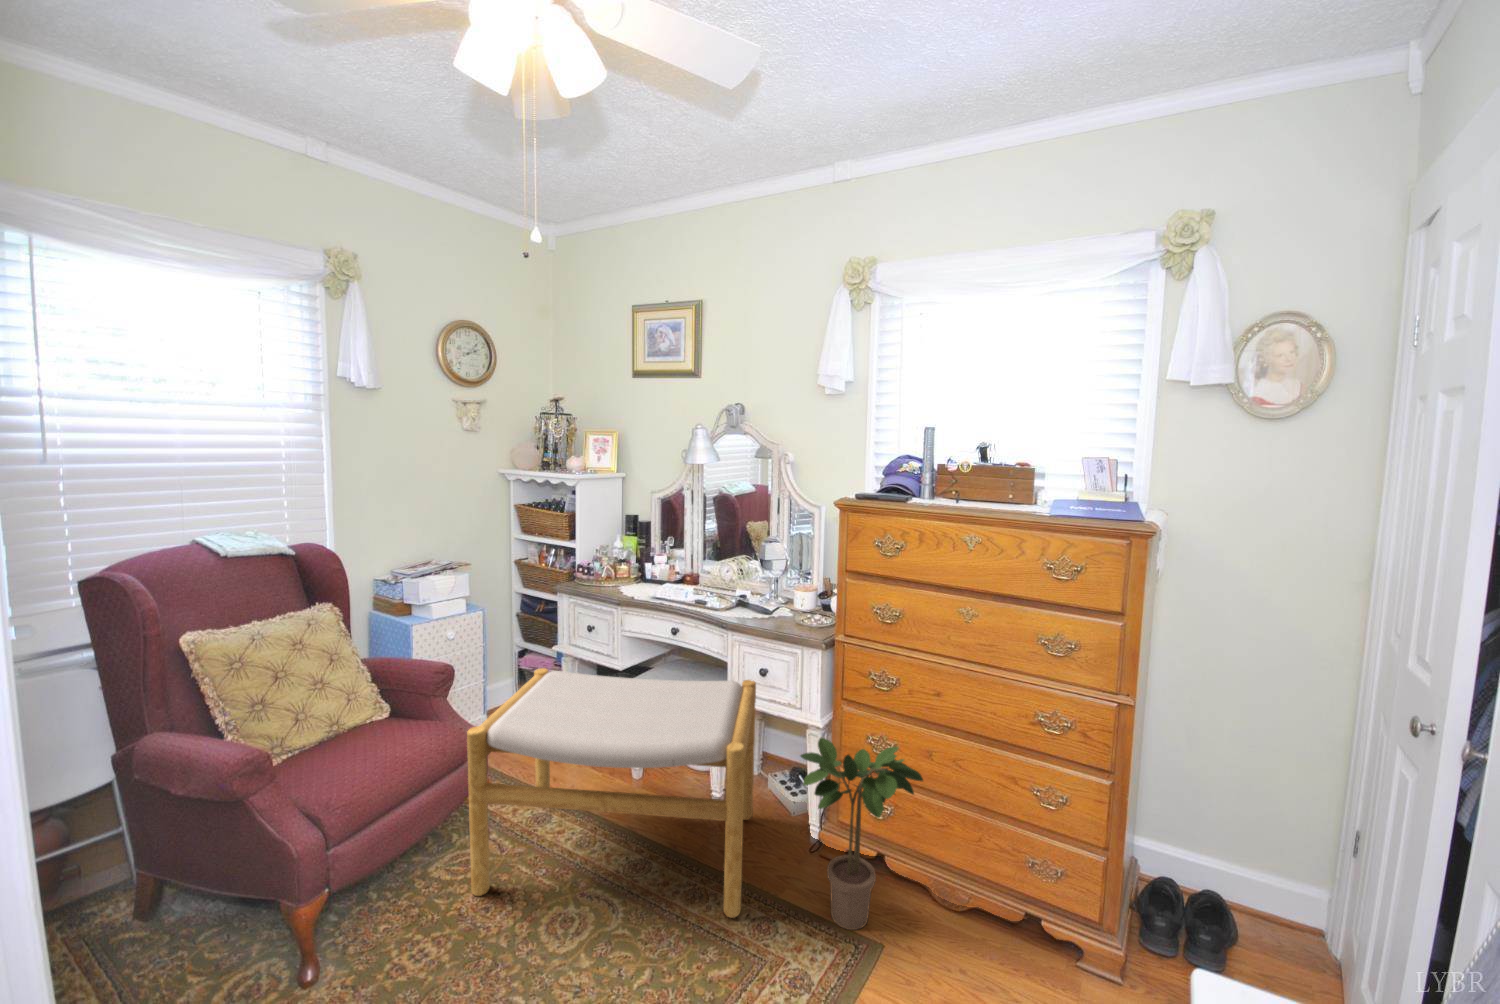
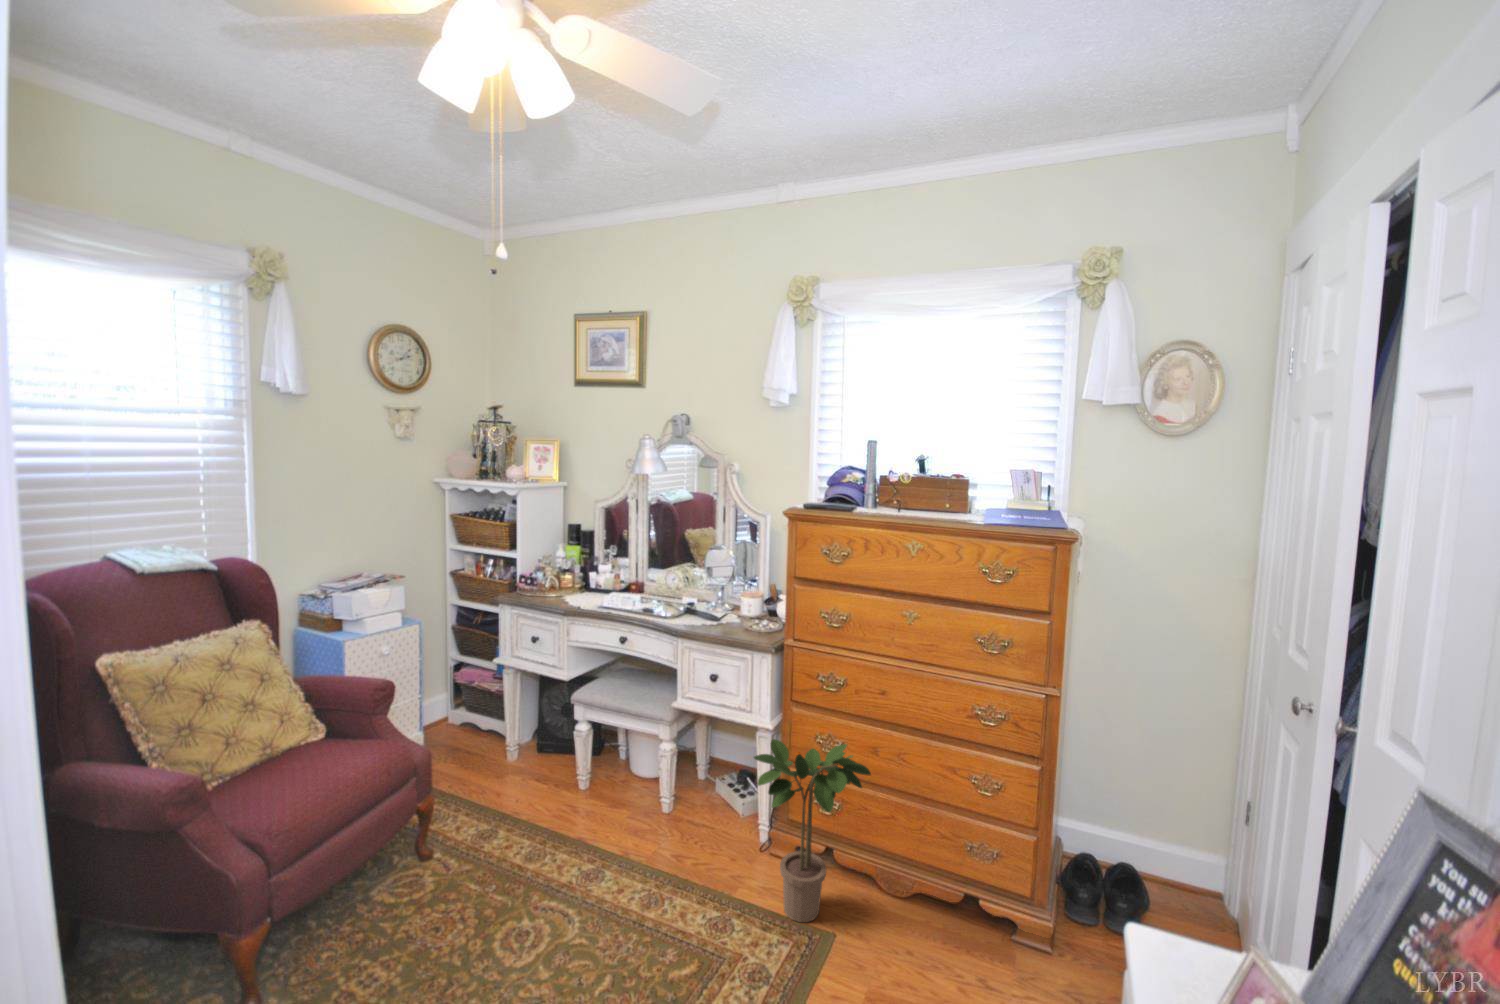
footstool: present [467,668,756,918] -> none [416,682,707,919]

